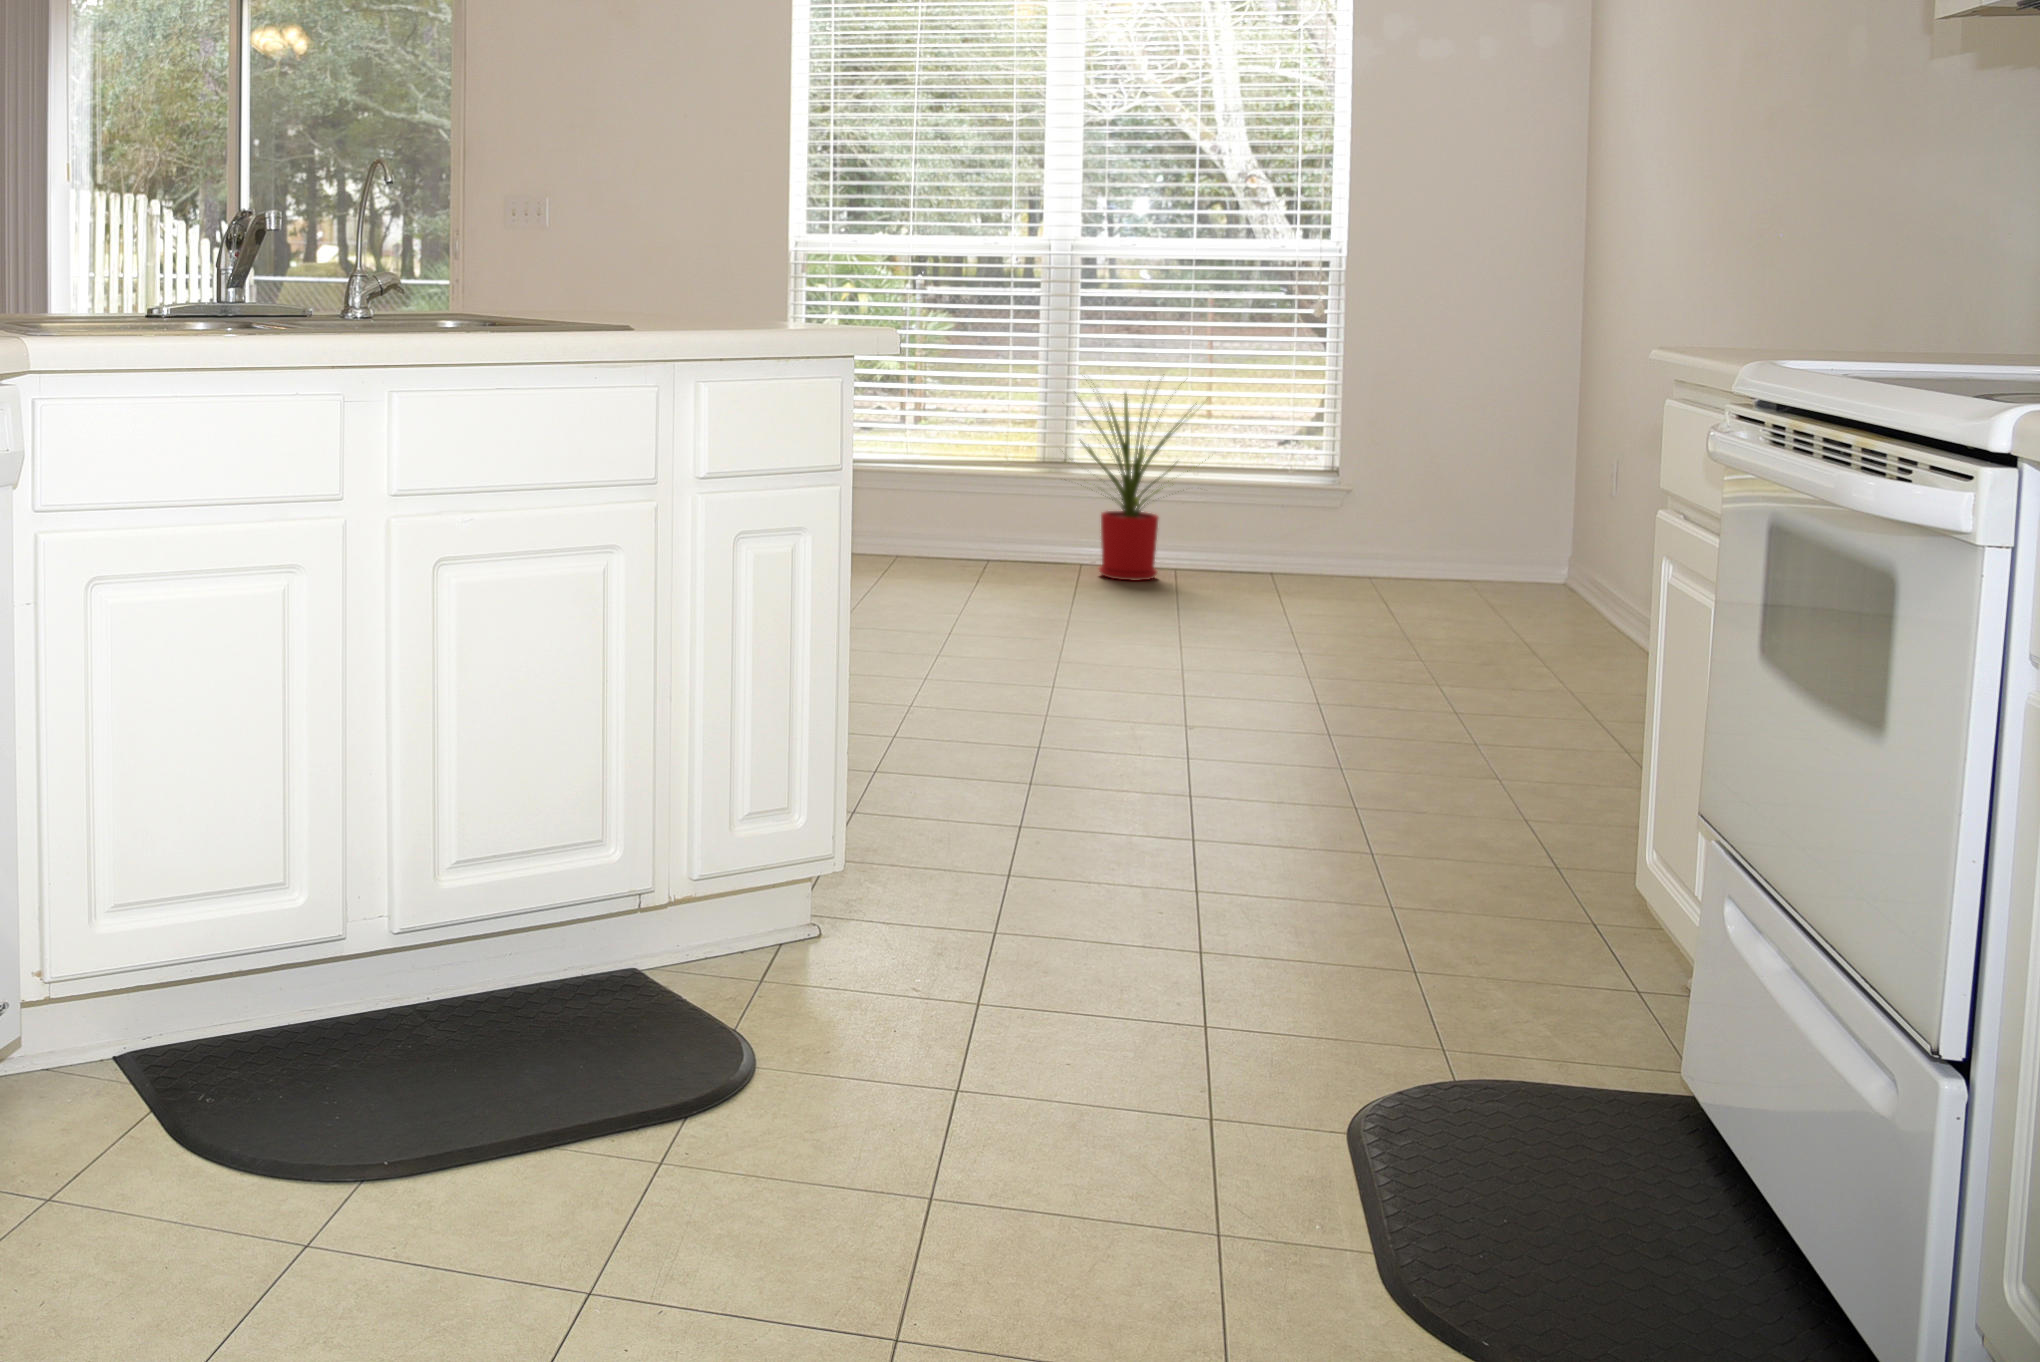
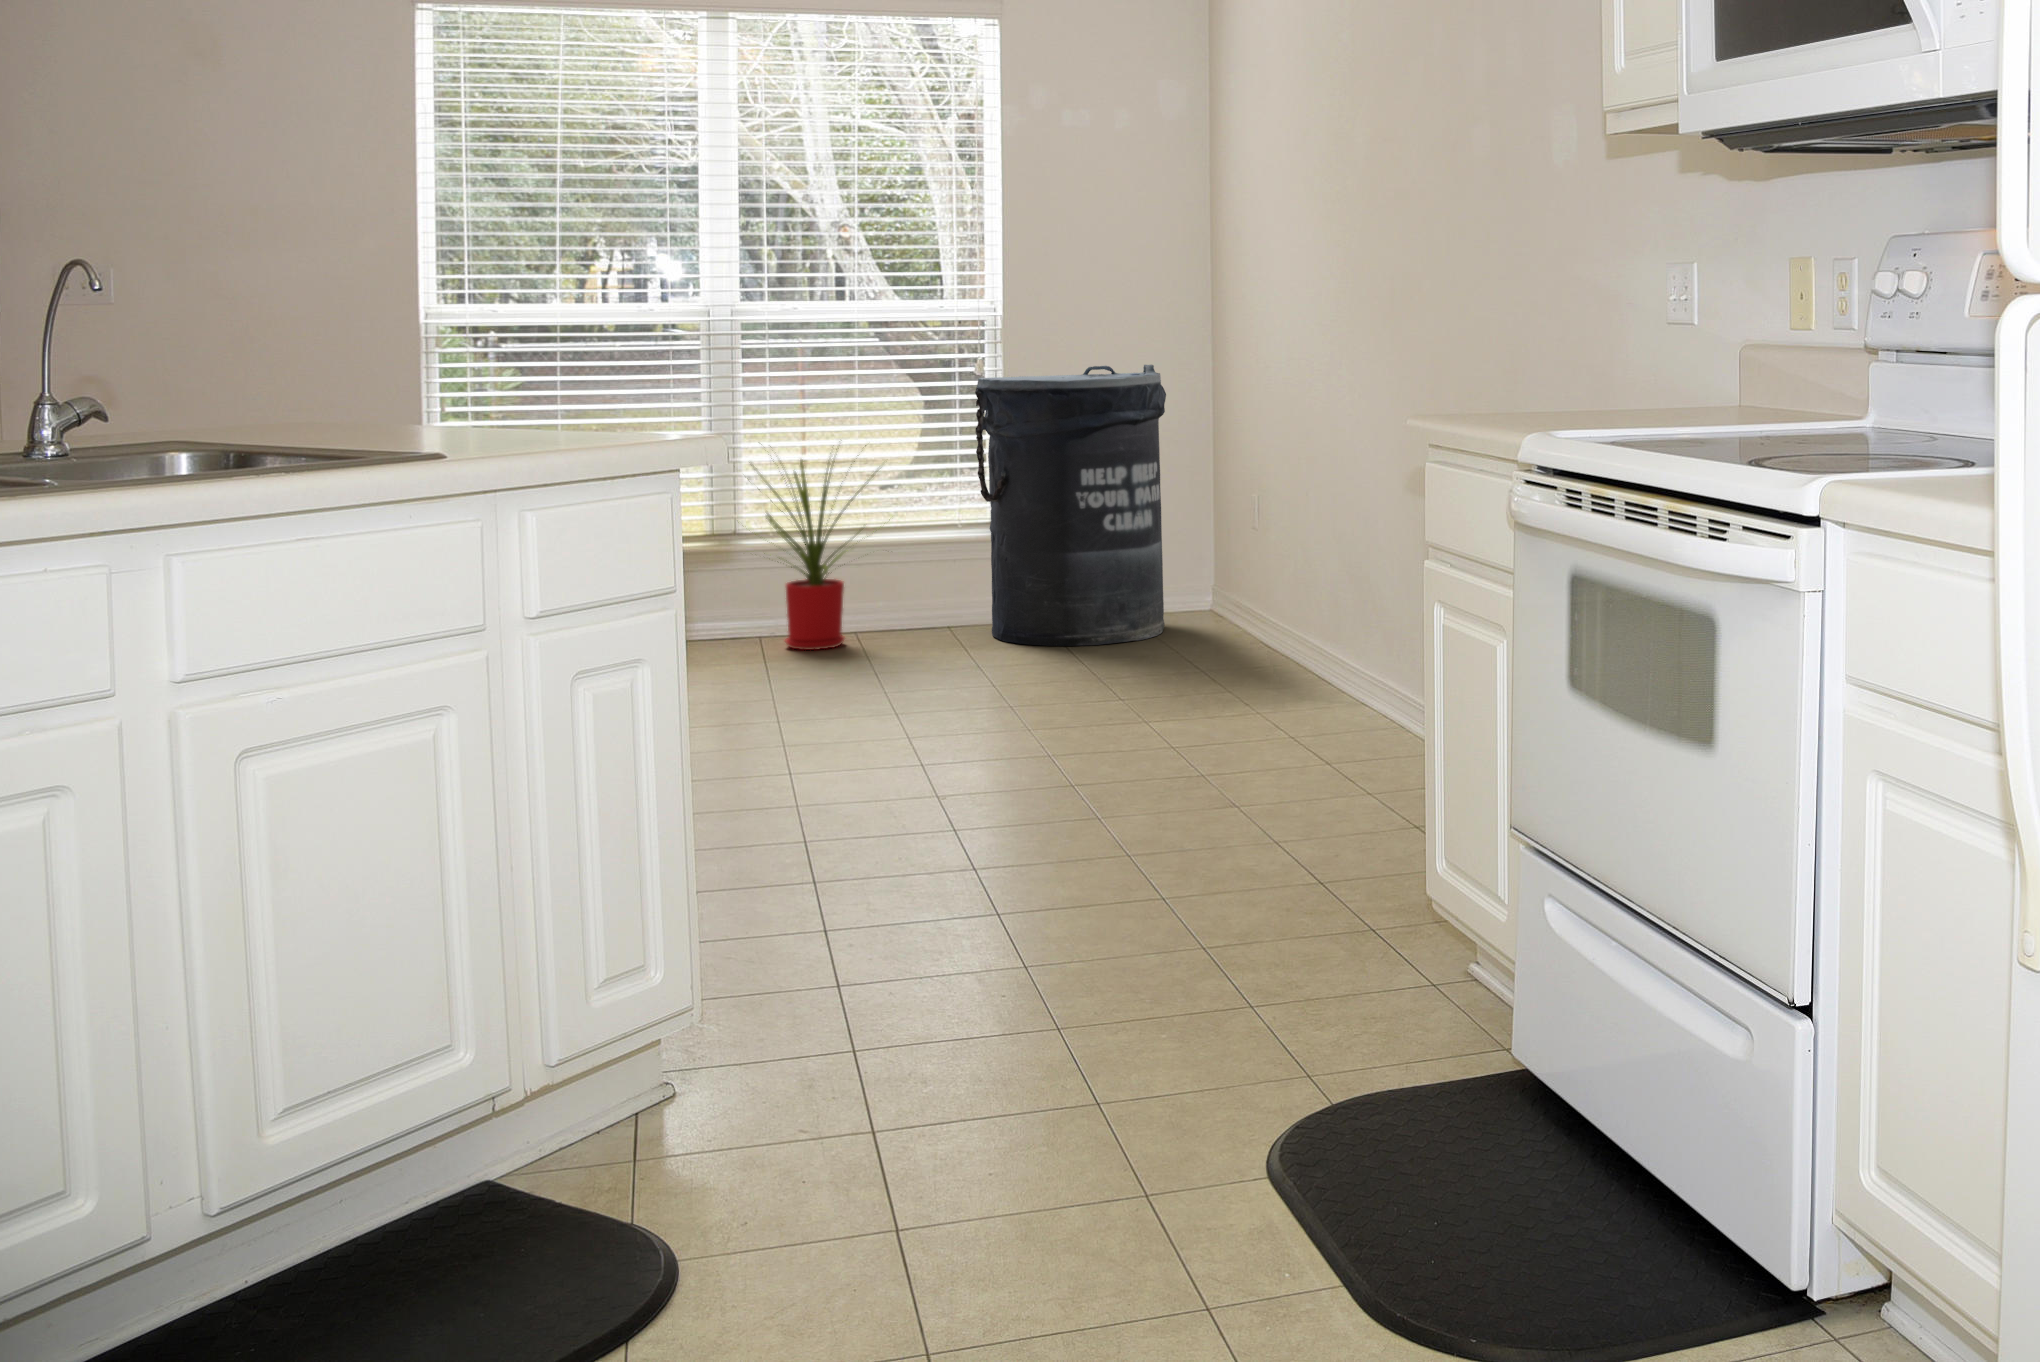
trash can: none [1304,309,1527,610] -> present [975,365,1166,646]

